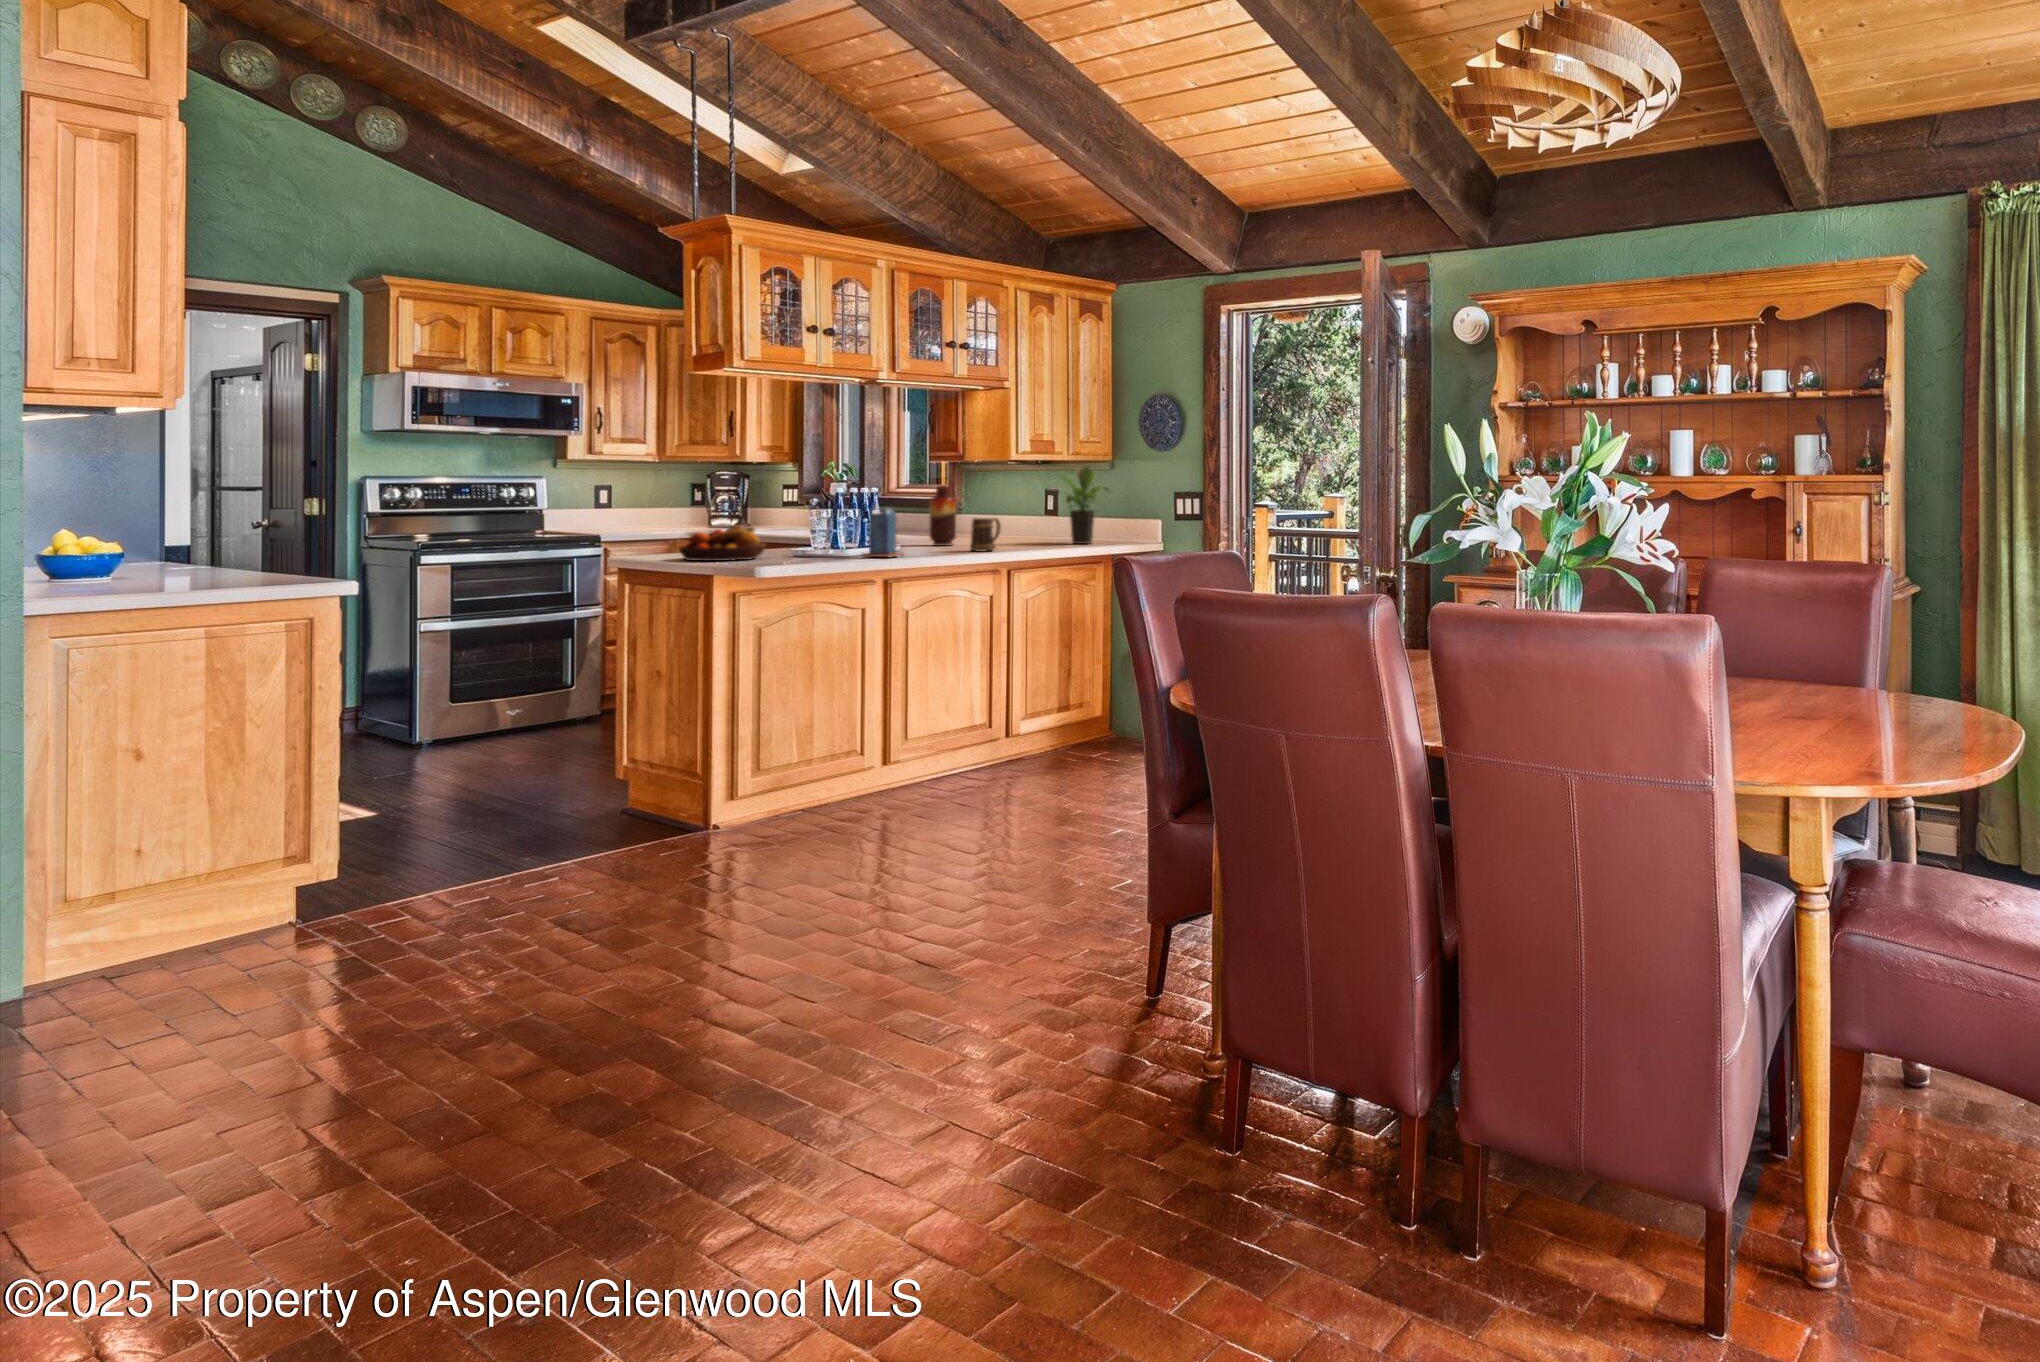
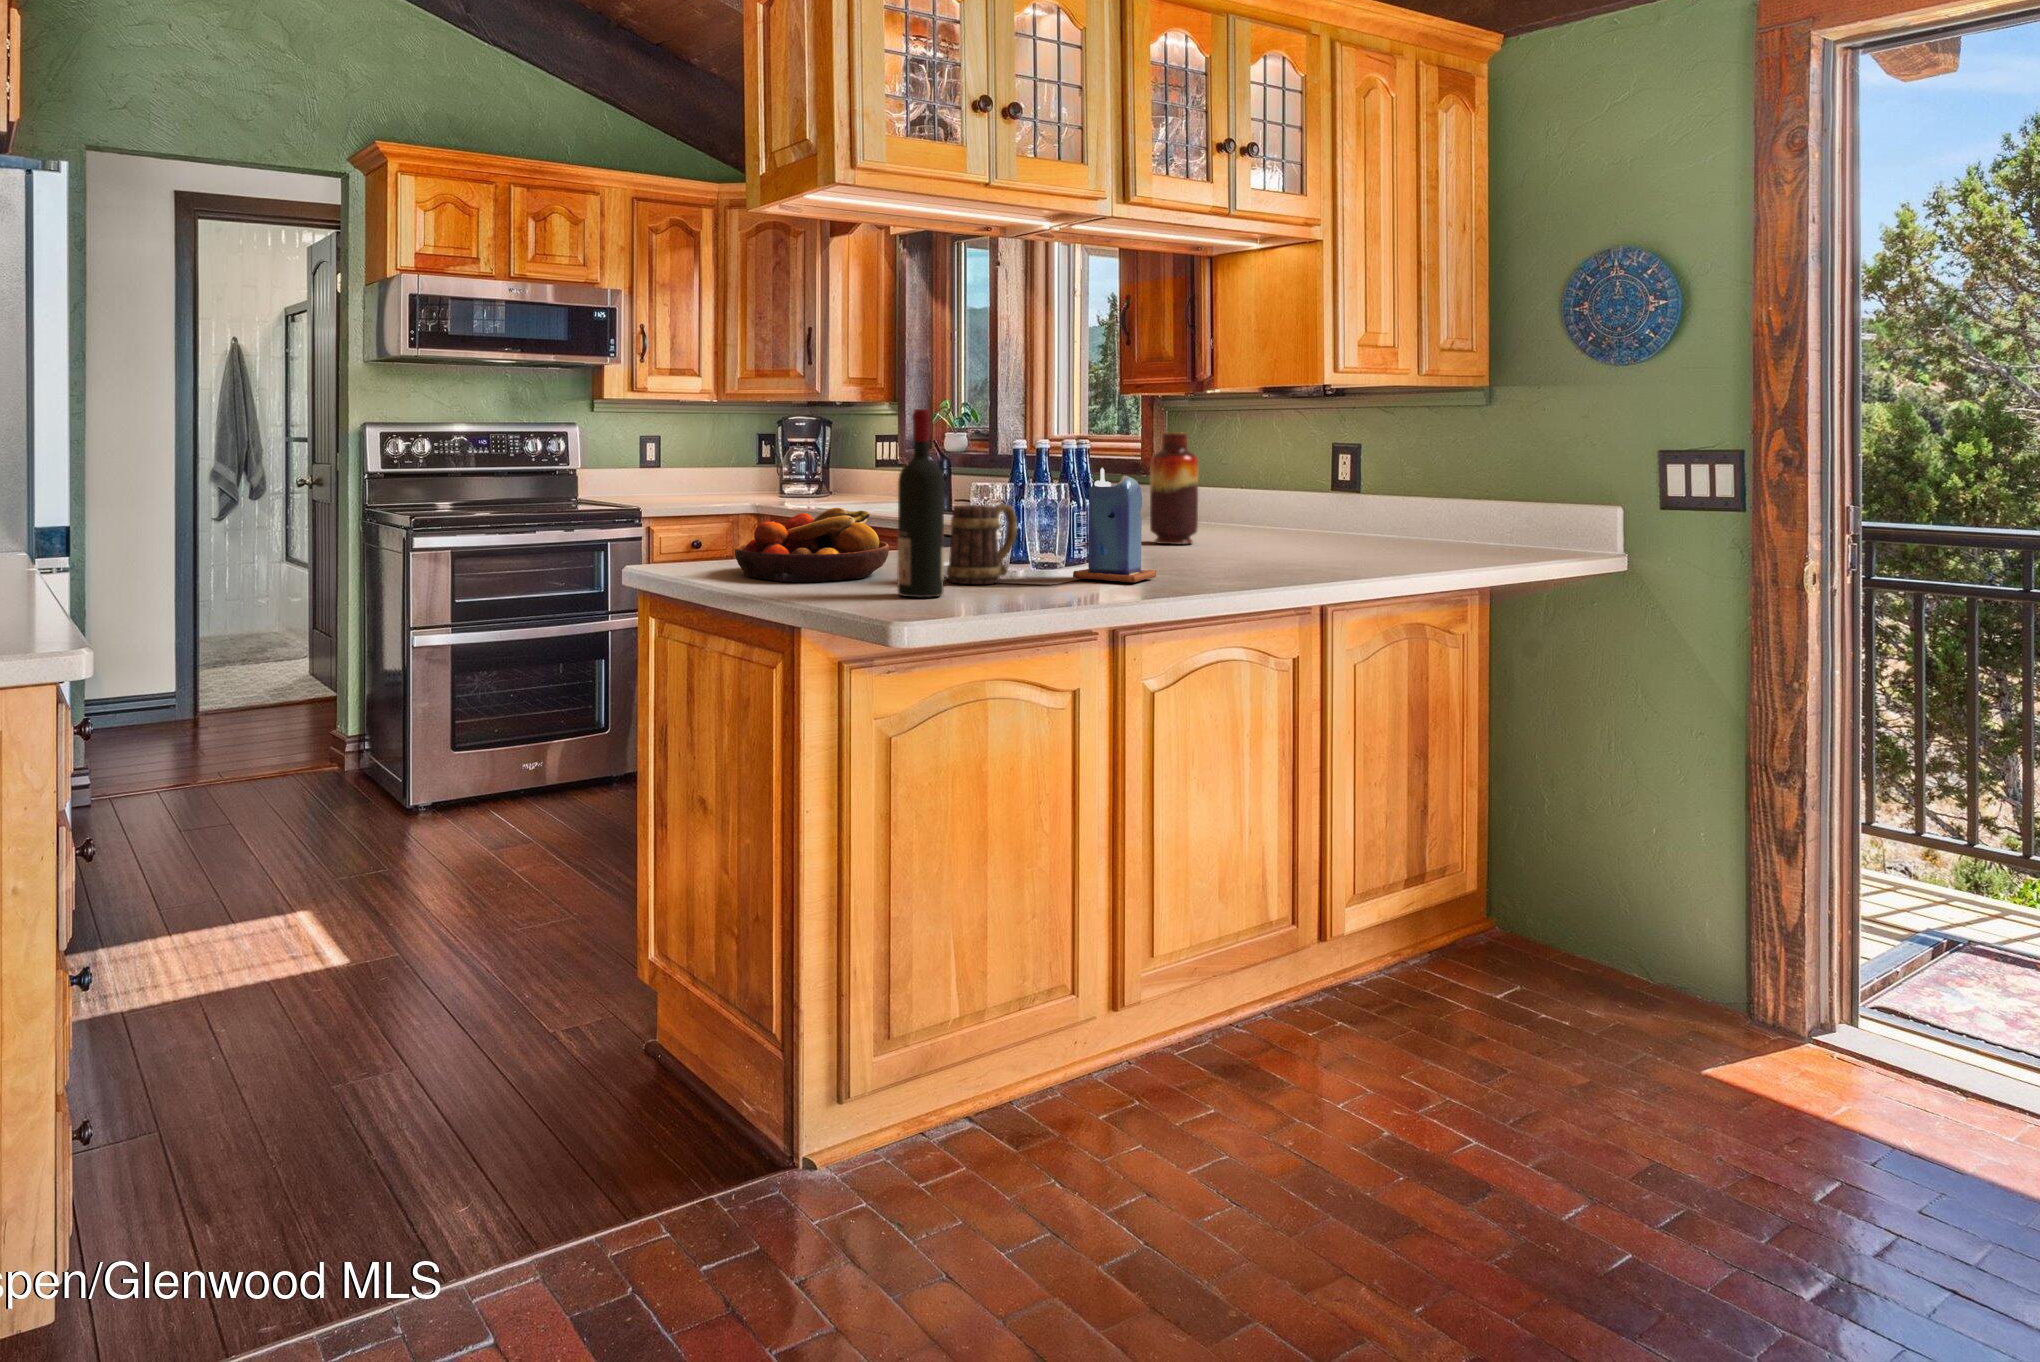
potted plant: present [1046,466,1108,544] -> none [1364,394,1509,548]
wine bottle: none [765,477,788,564] -> present [898,409,944,598]
mug: present [970,518,1001,552] -> present [947,504,1017,584]

